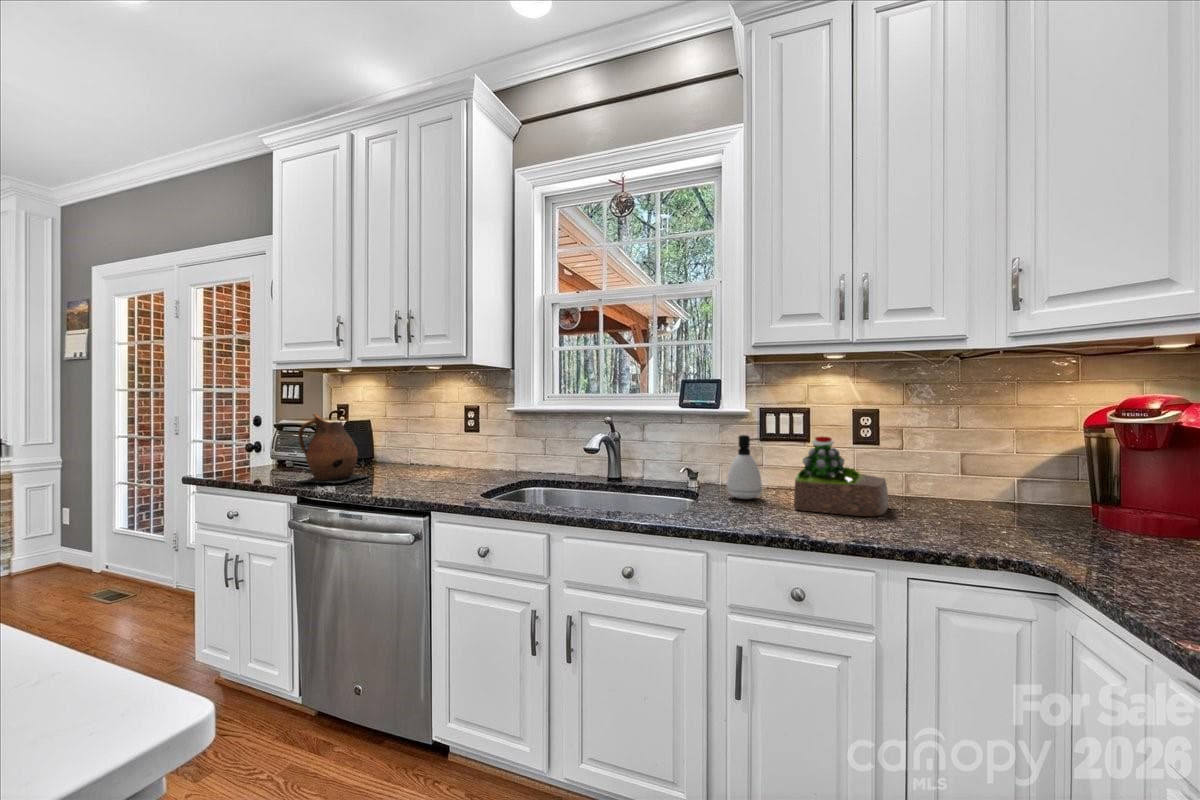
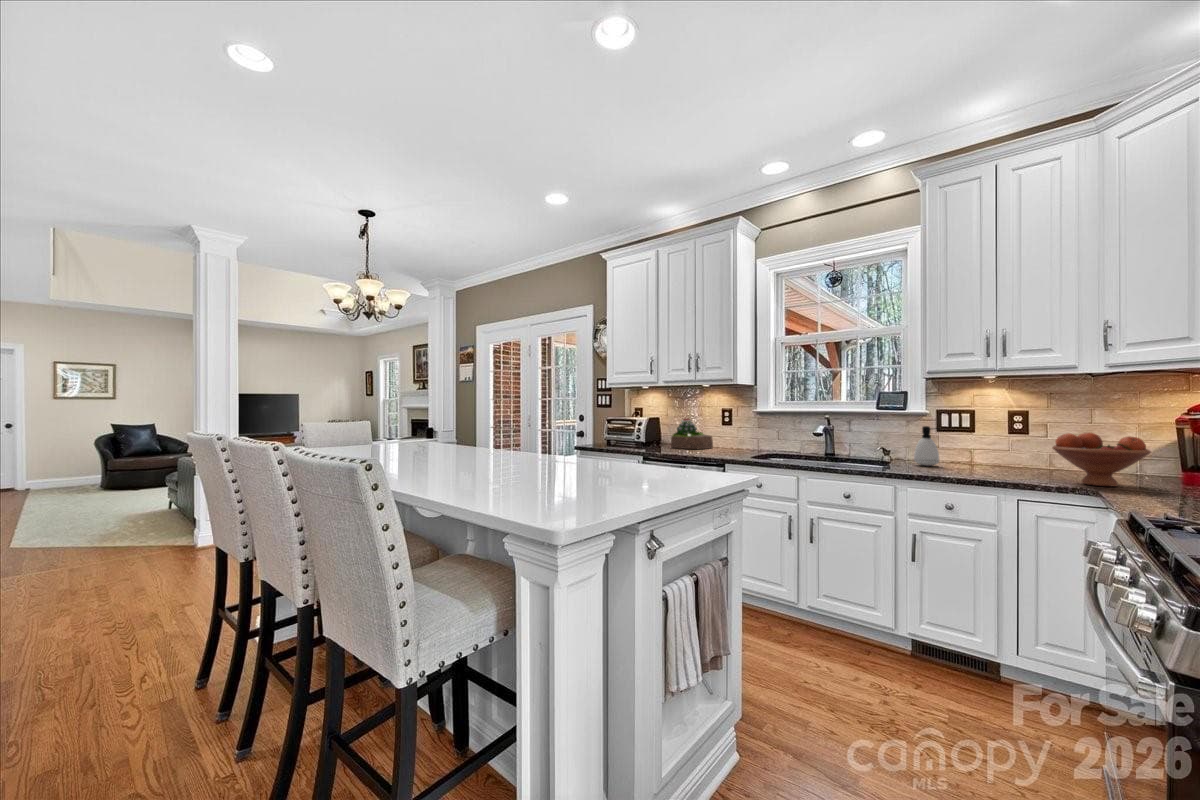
ceramic pitcher: present [298,414,369,484] -> none [637,412,672,452]
succulent plant: present [794,437,888,516] -> present [671,418,713,449]
fruit bowl: none [922,447,1064,541] -> present [1052,433,1151,486]

